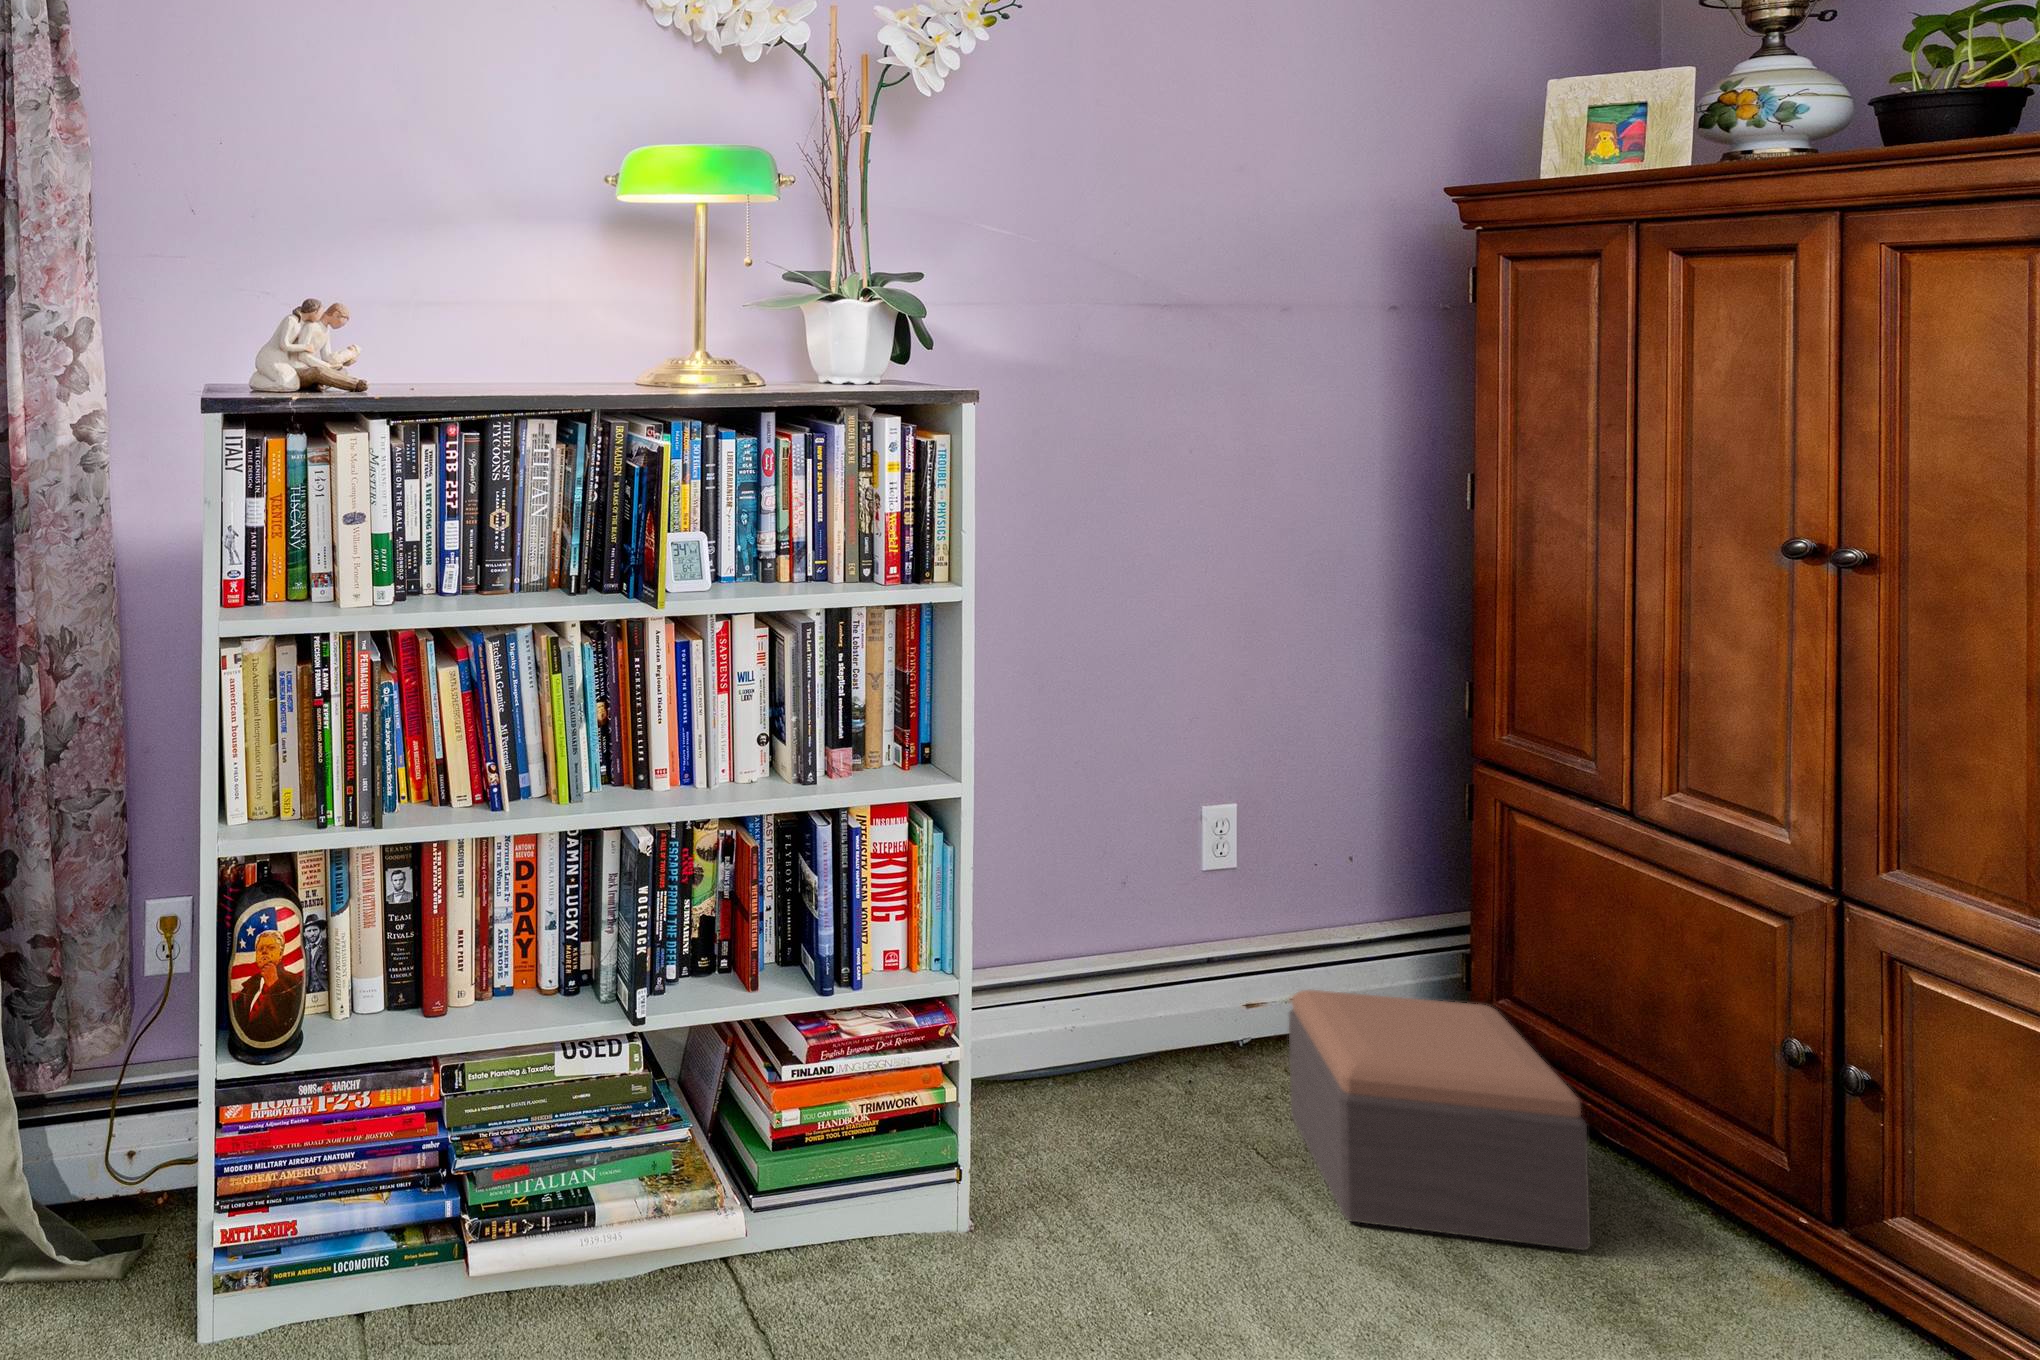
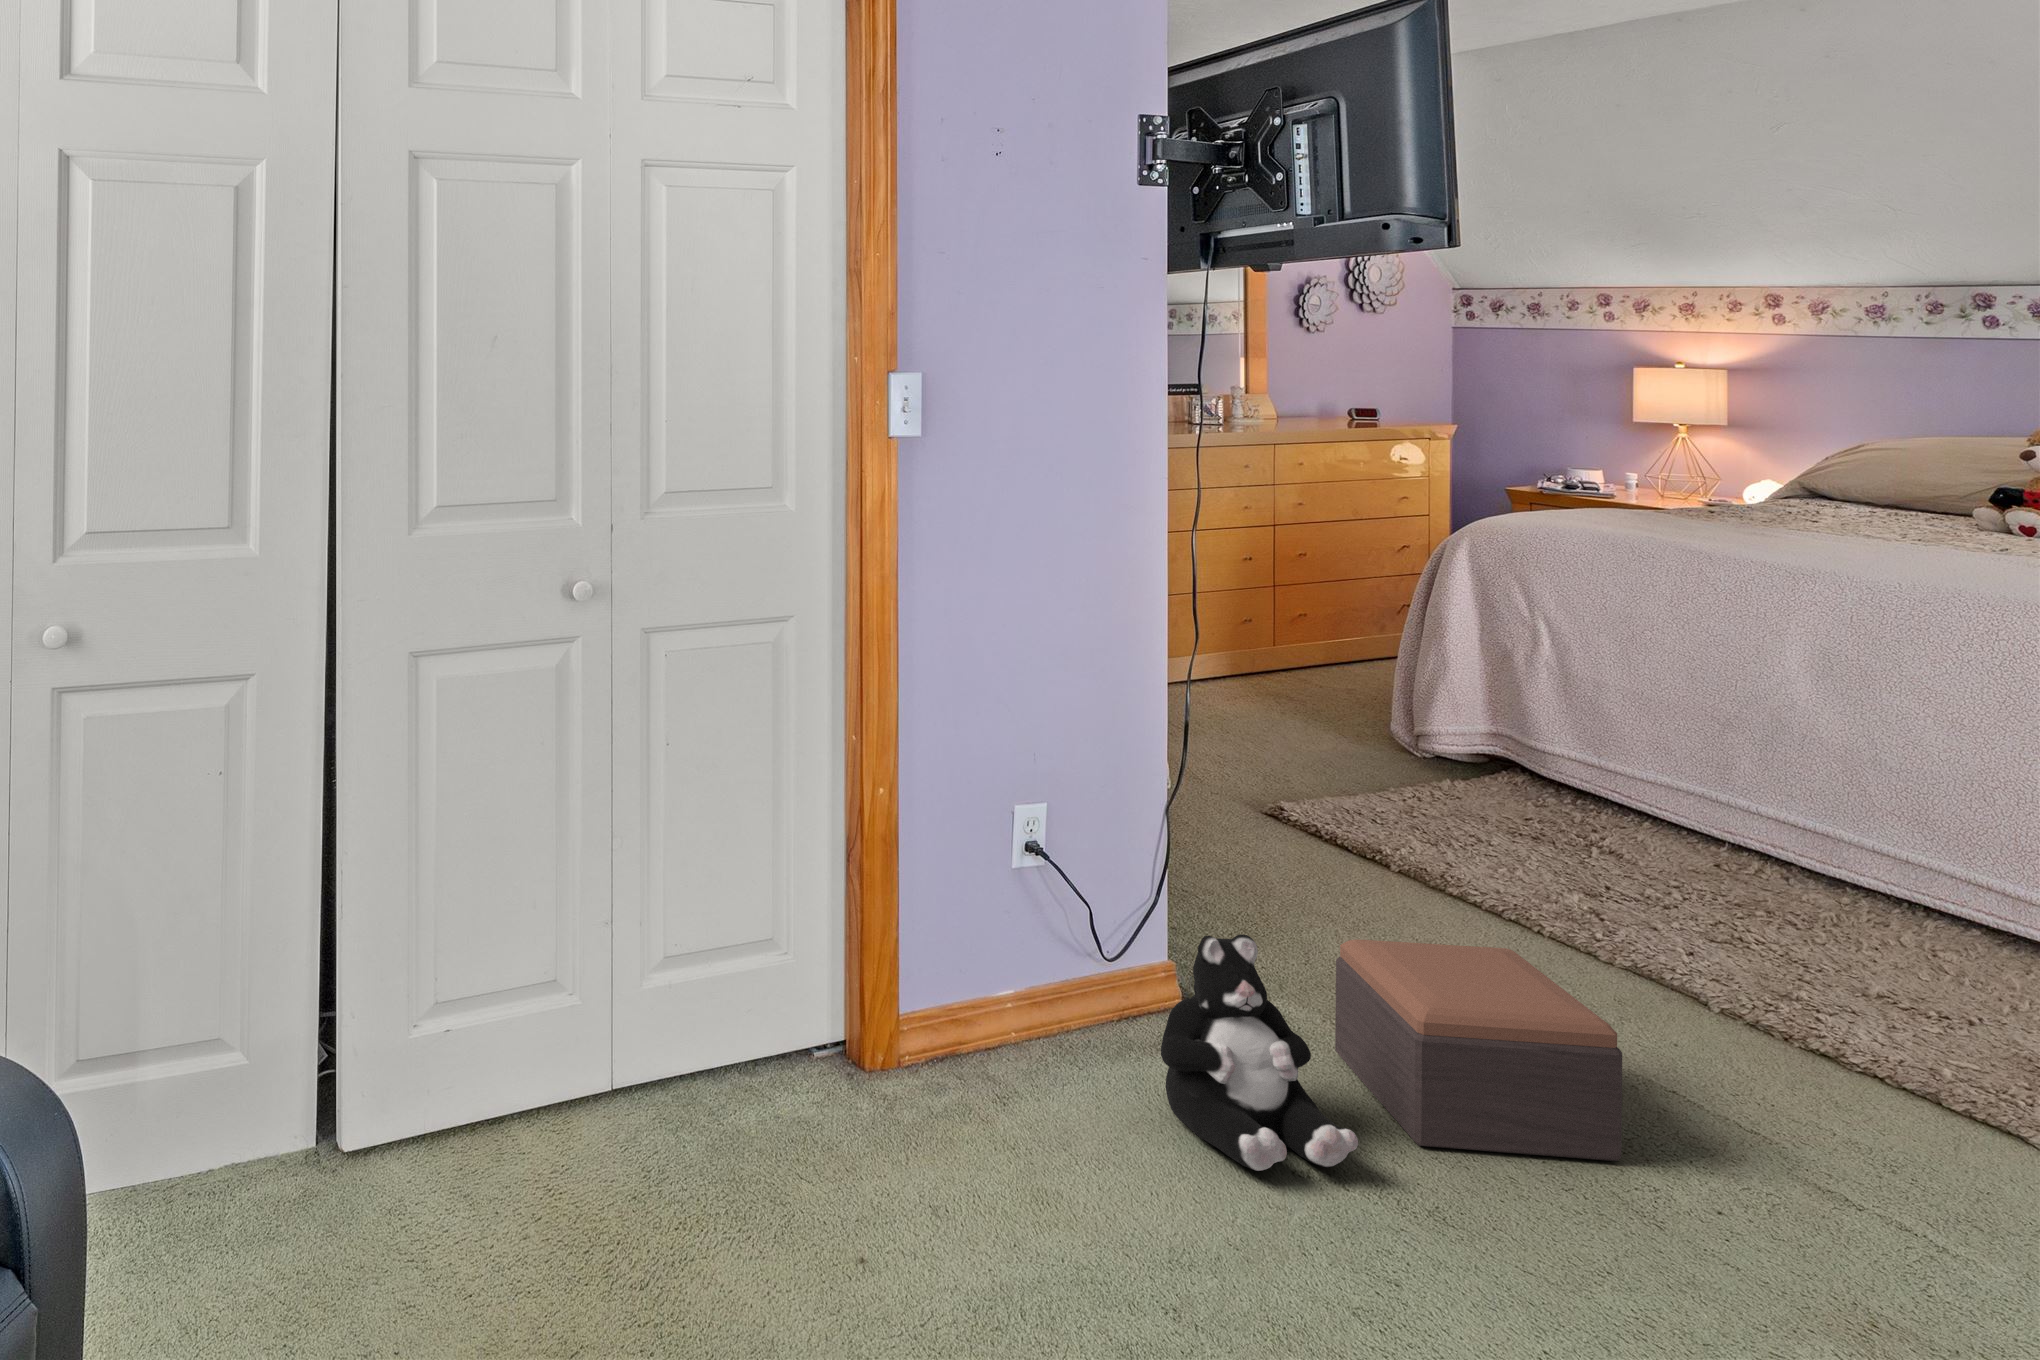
plush toy: none [1053,974,1259,1237] -> present [1161,934,1358,1171]

